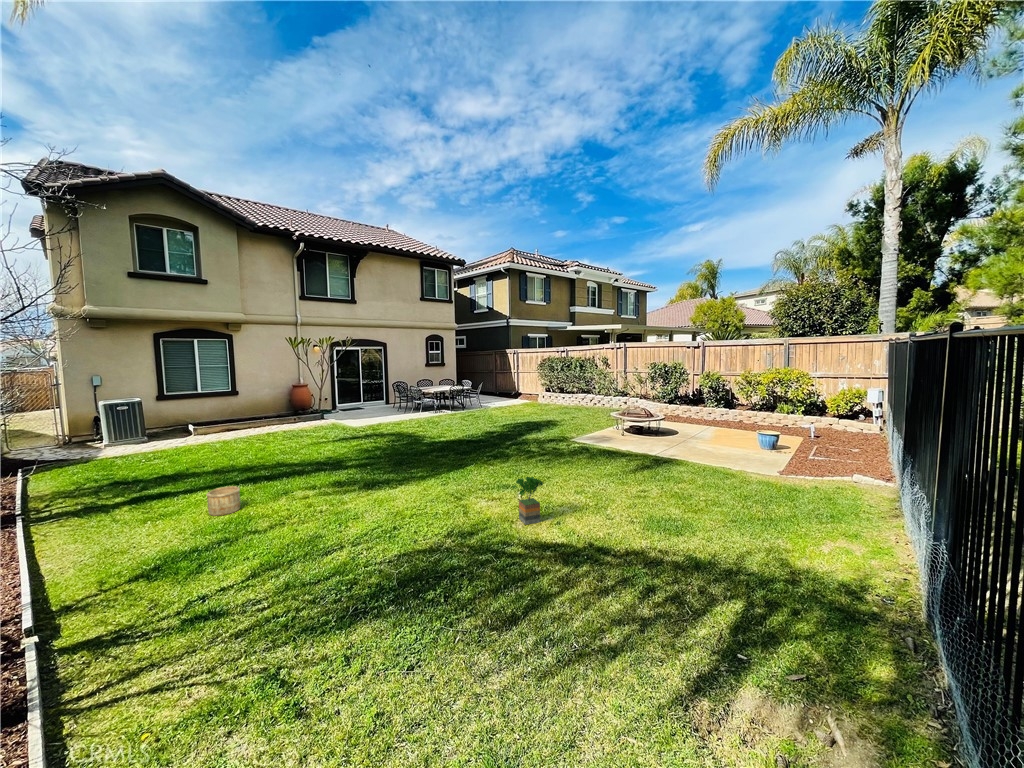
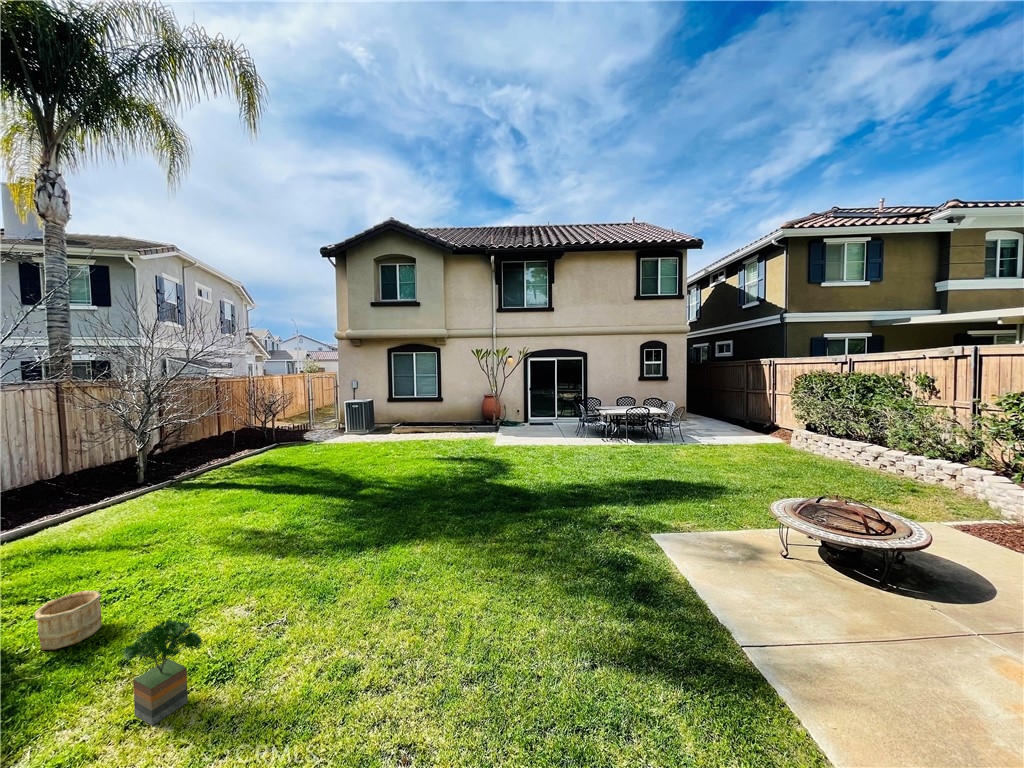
wooden bucket: present [206,486,240,516] -> present [34,591,102,650]

